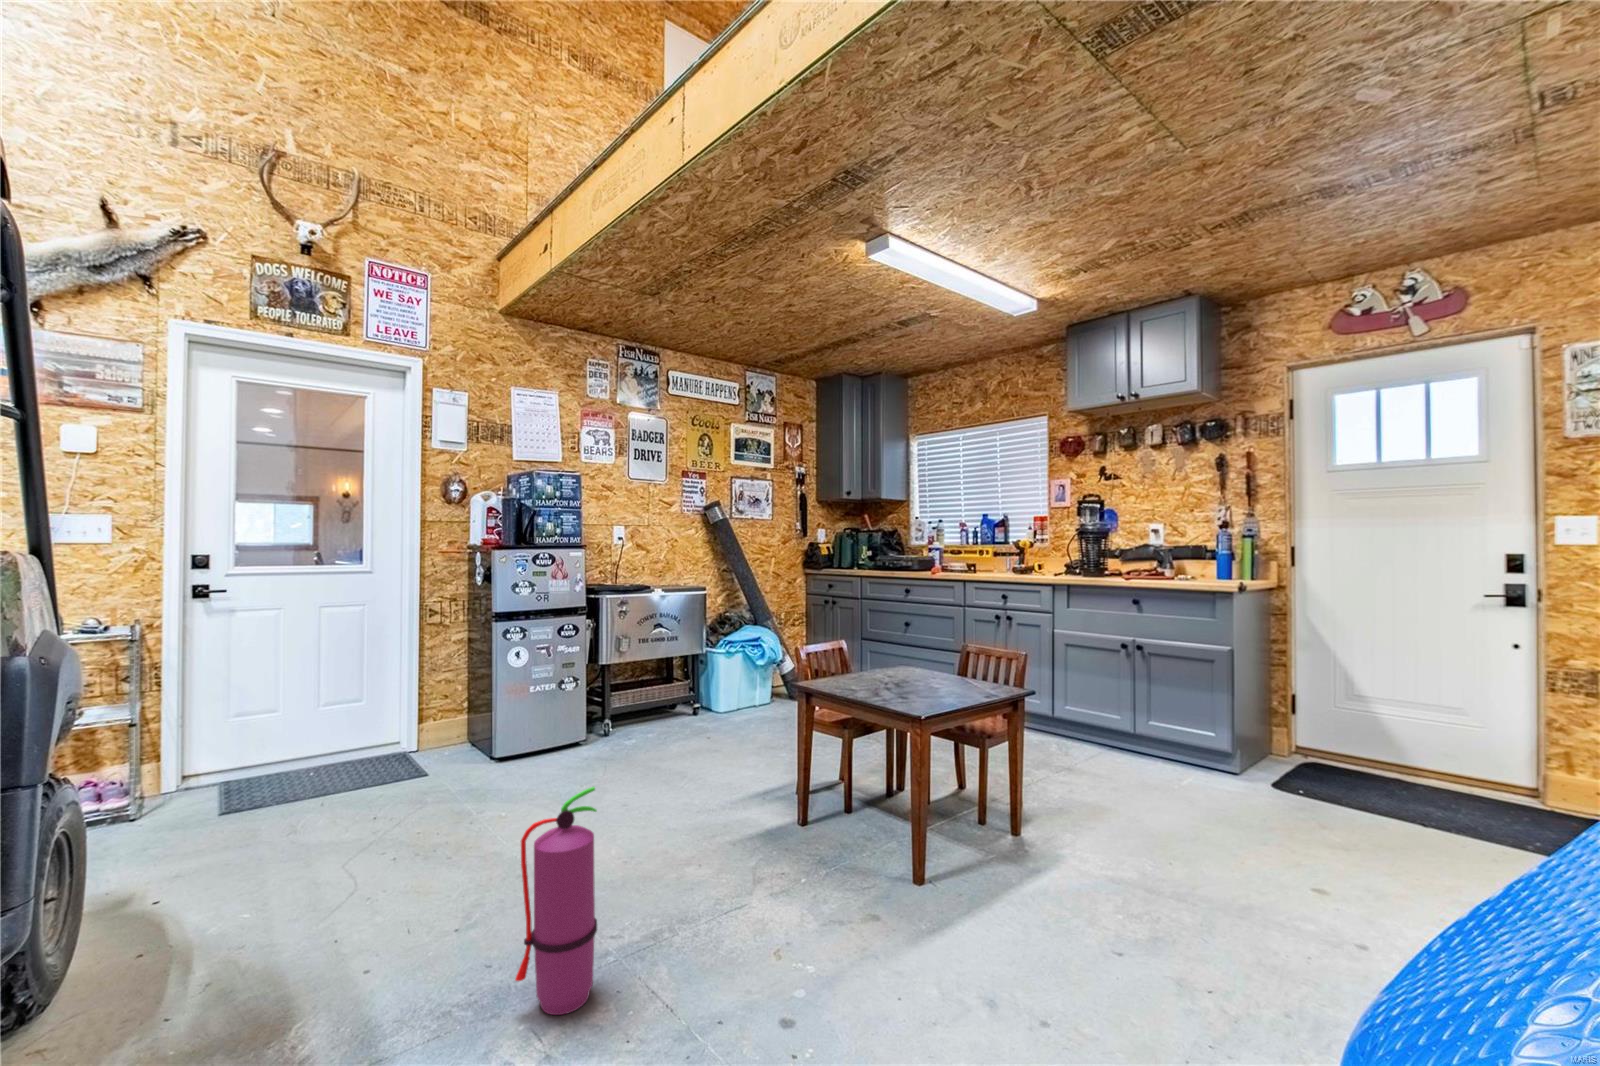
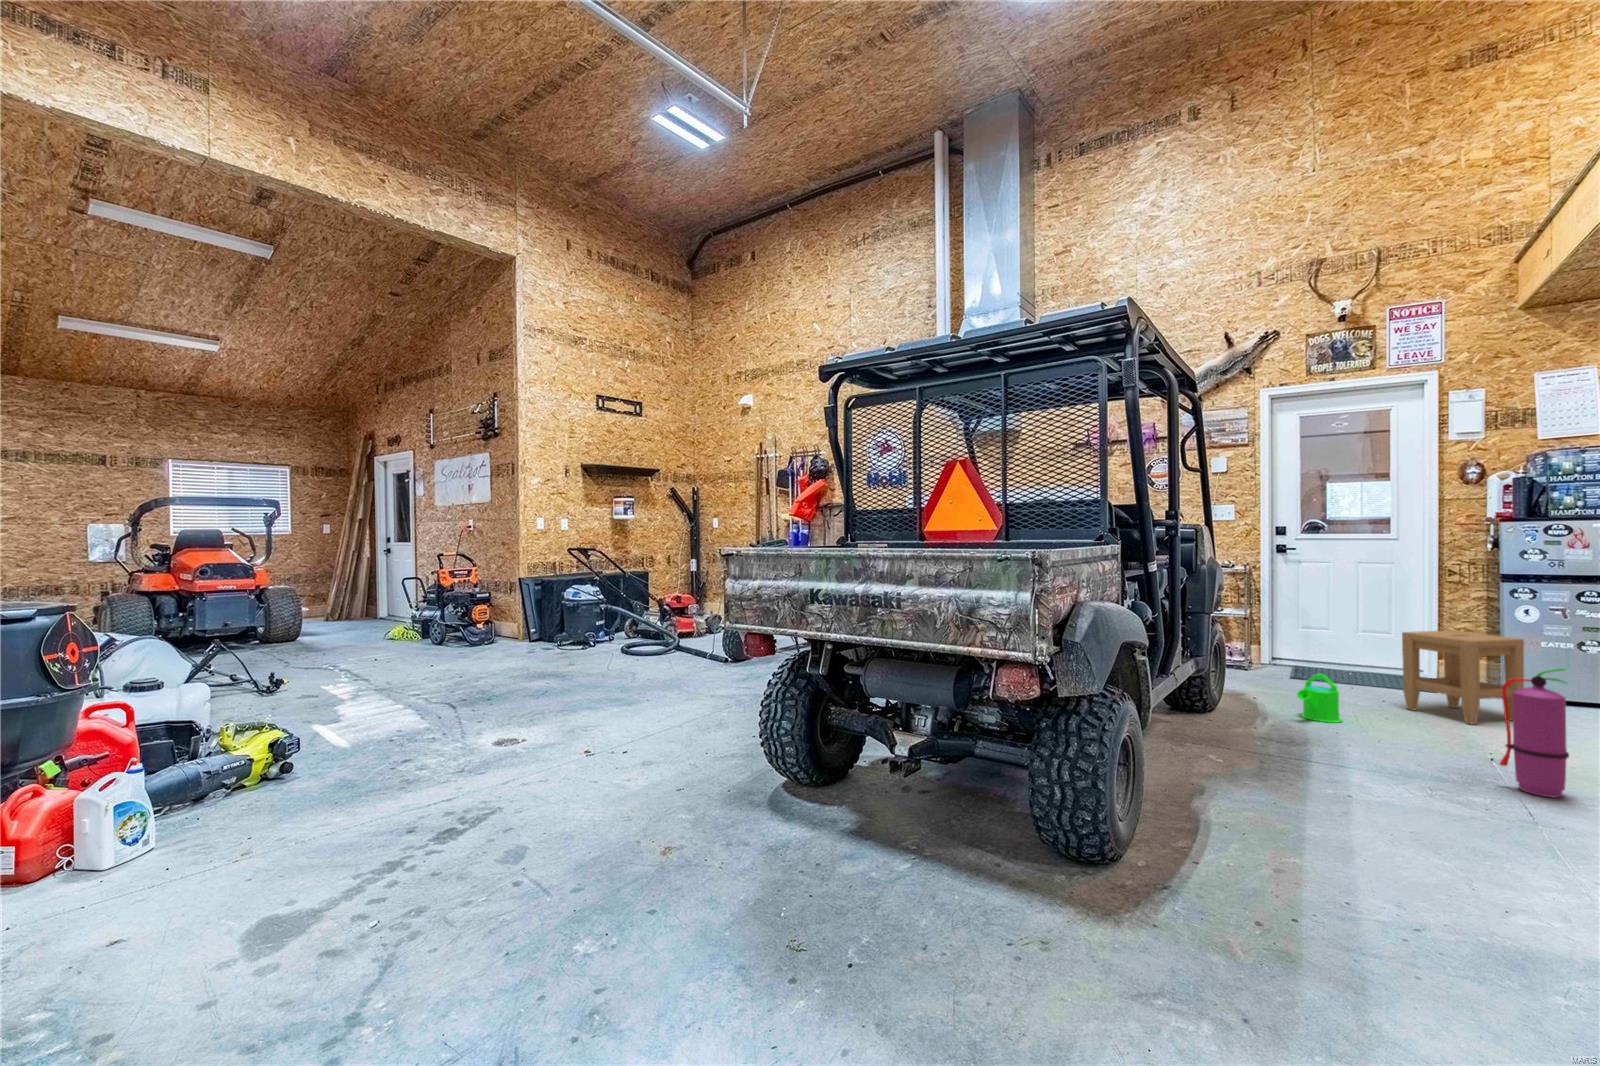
stool: none [376,700,511,841] -> present [1402,630,1524,724]
watering can: none [175,850,275,959] -> present [1297,674,1342,723]

